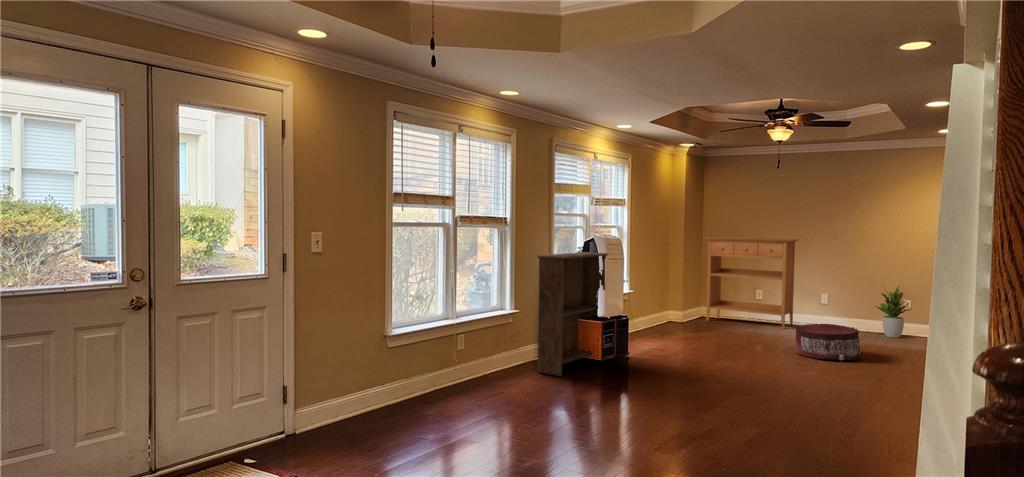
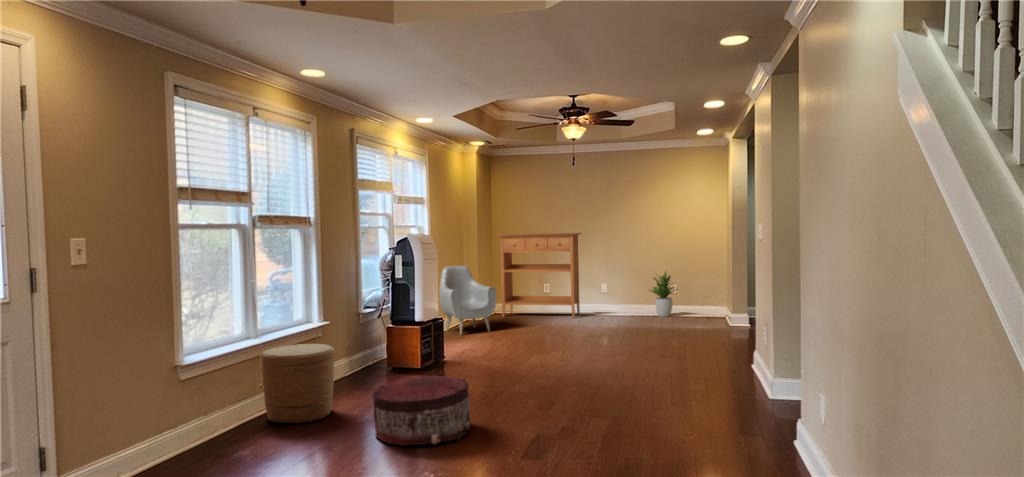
bookshelf: present [537,252,608,376] -> none [350,253,422,389]
armchair: none [638,266,695,335] -> present [439,265,497,335]
pouf: present [796,324,861,360] -> present [373,375,470,446]
woven basket: none [454,328,514,396] -> present [261,344,335,423]

